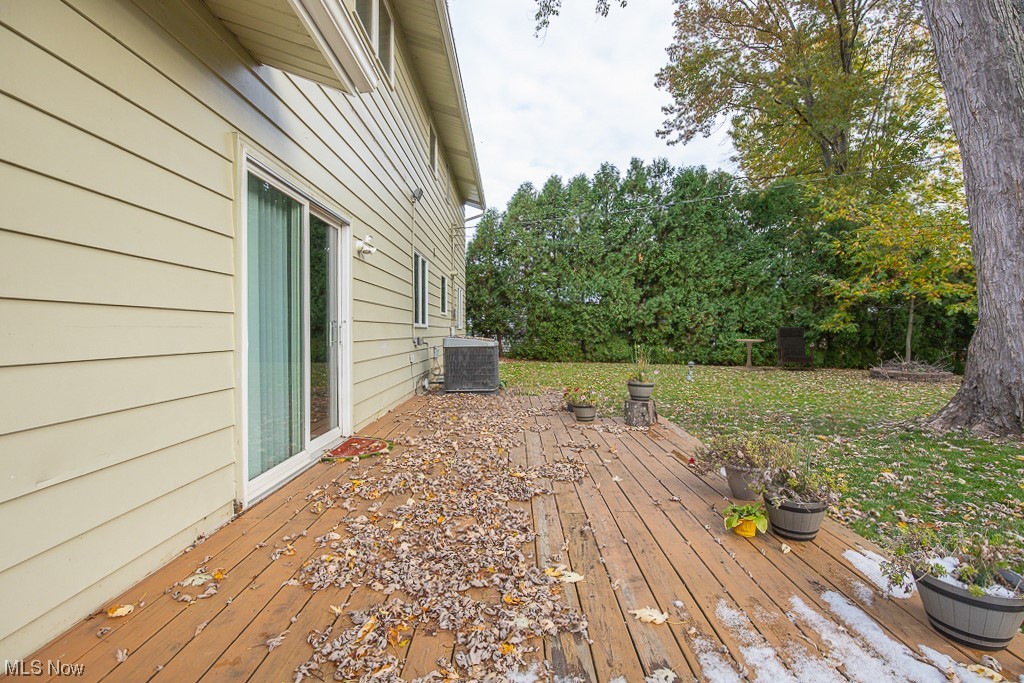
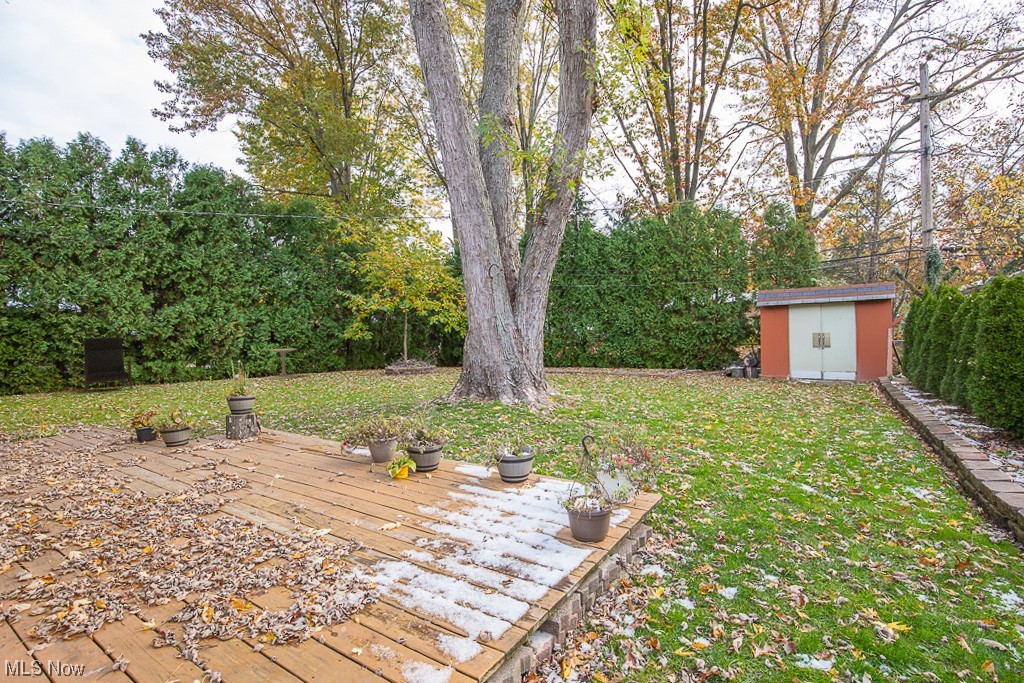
lounge chair: present [776,327,815,371] -> present [82,337,132,393]

